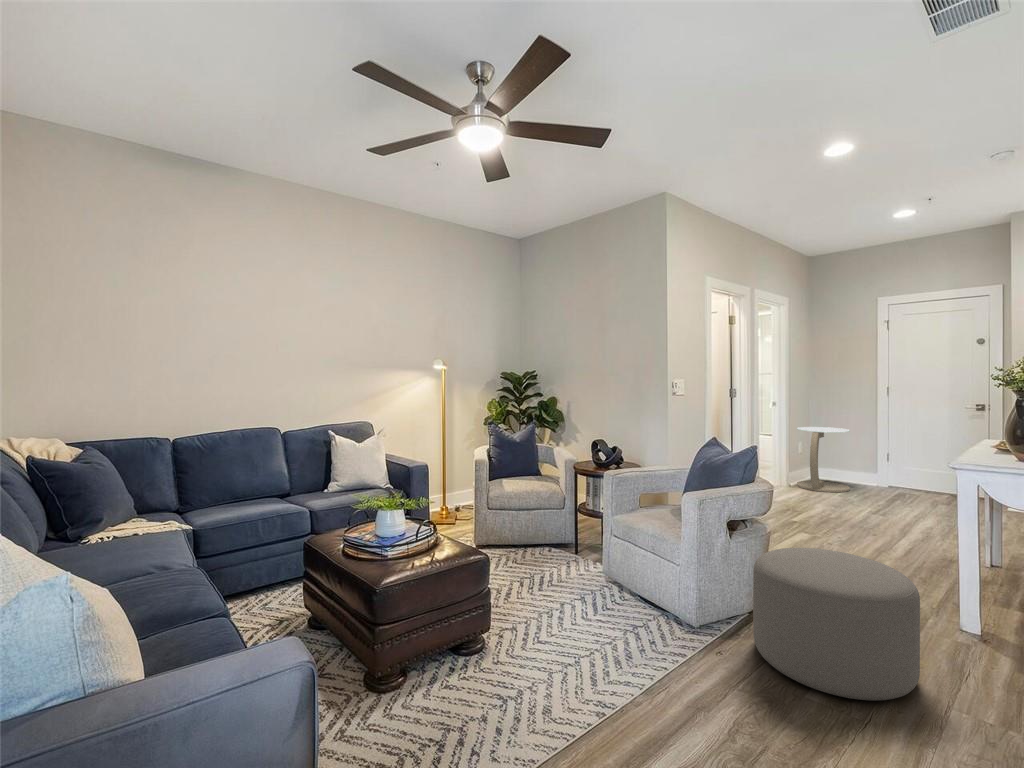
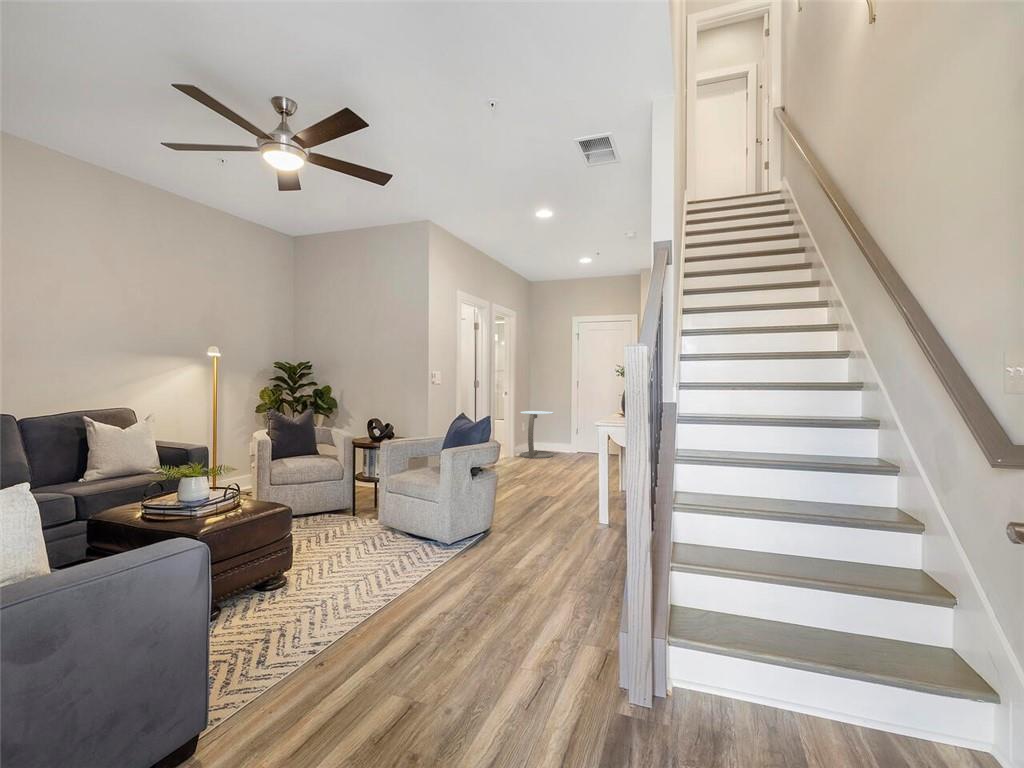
ottoman: present [753,548,920,700] -> none [487,481,577,563]

